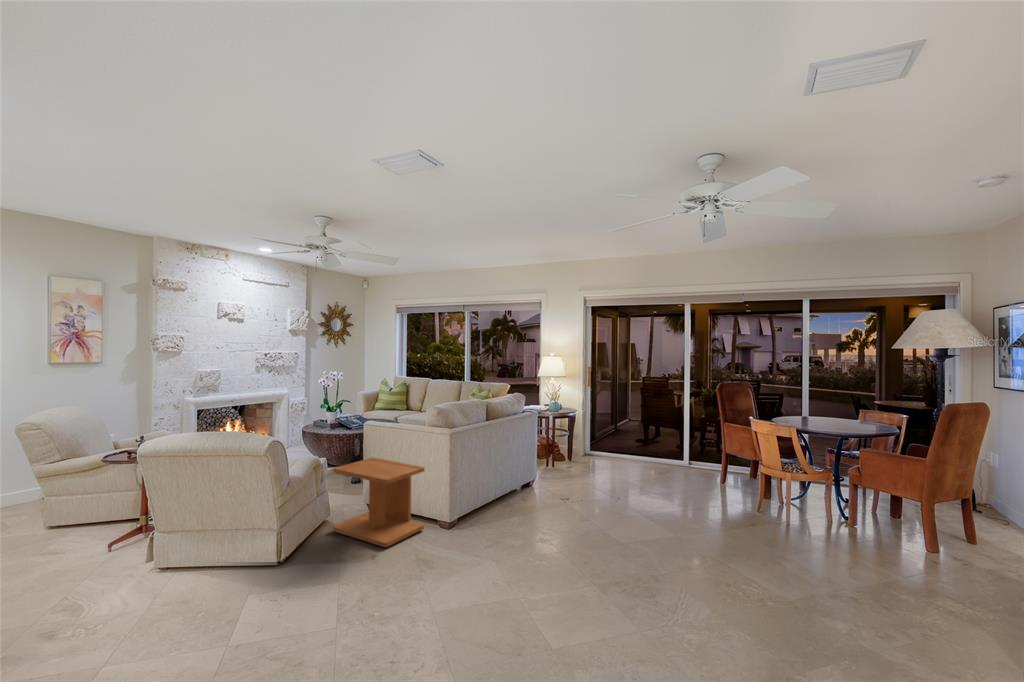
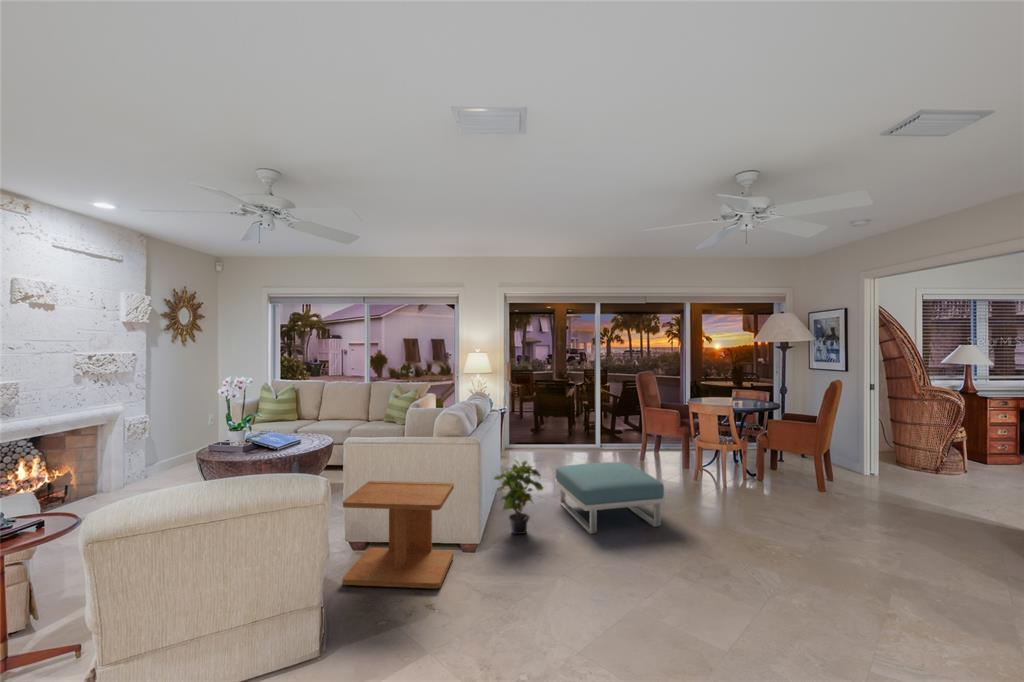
potted plant: none [472,456,525,525] -> present [494,461,543,534]
footstool: none [552,471,644,544] -> present [555,462,665,534]

